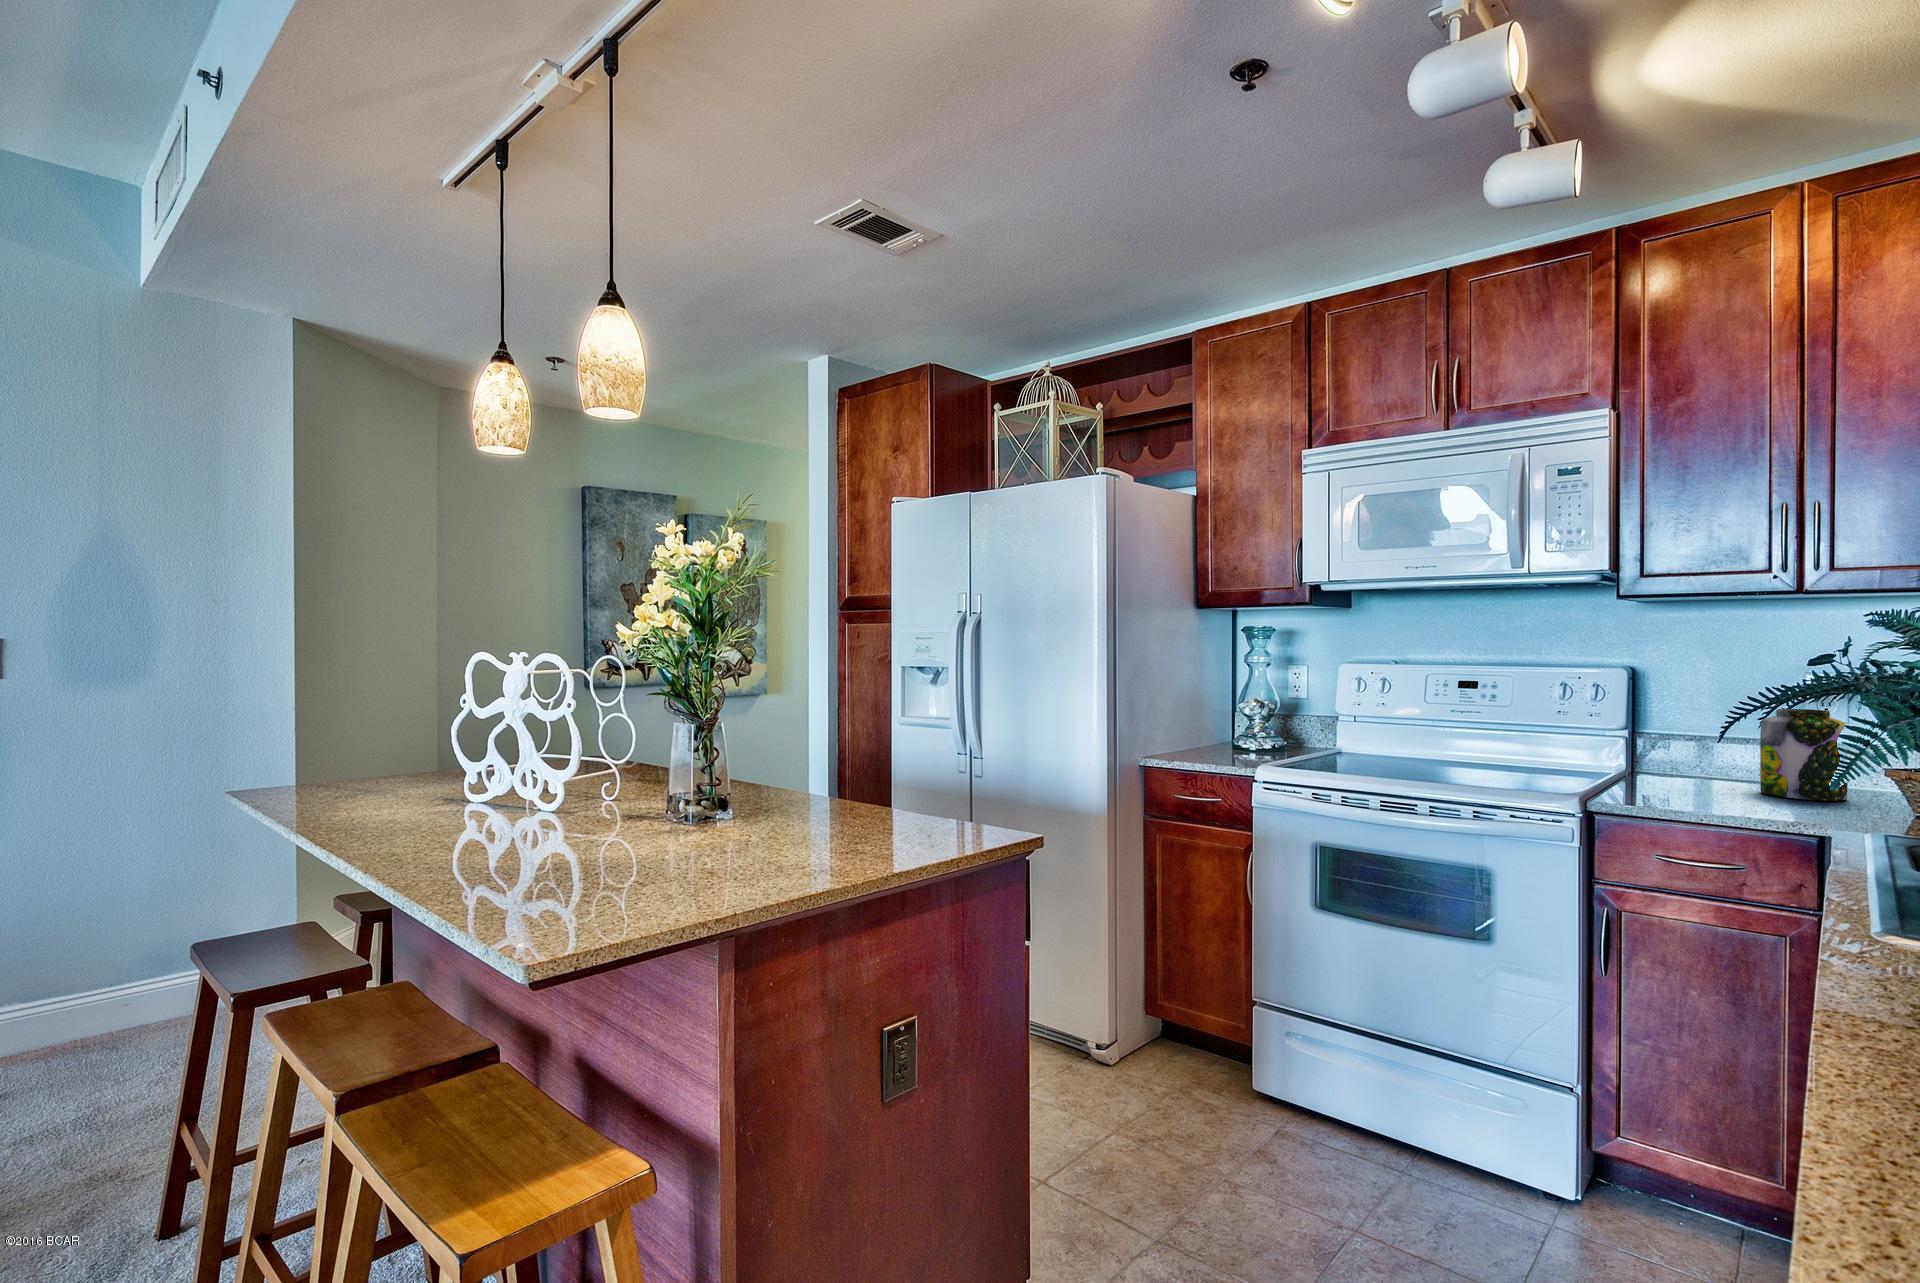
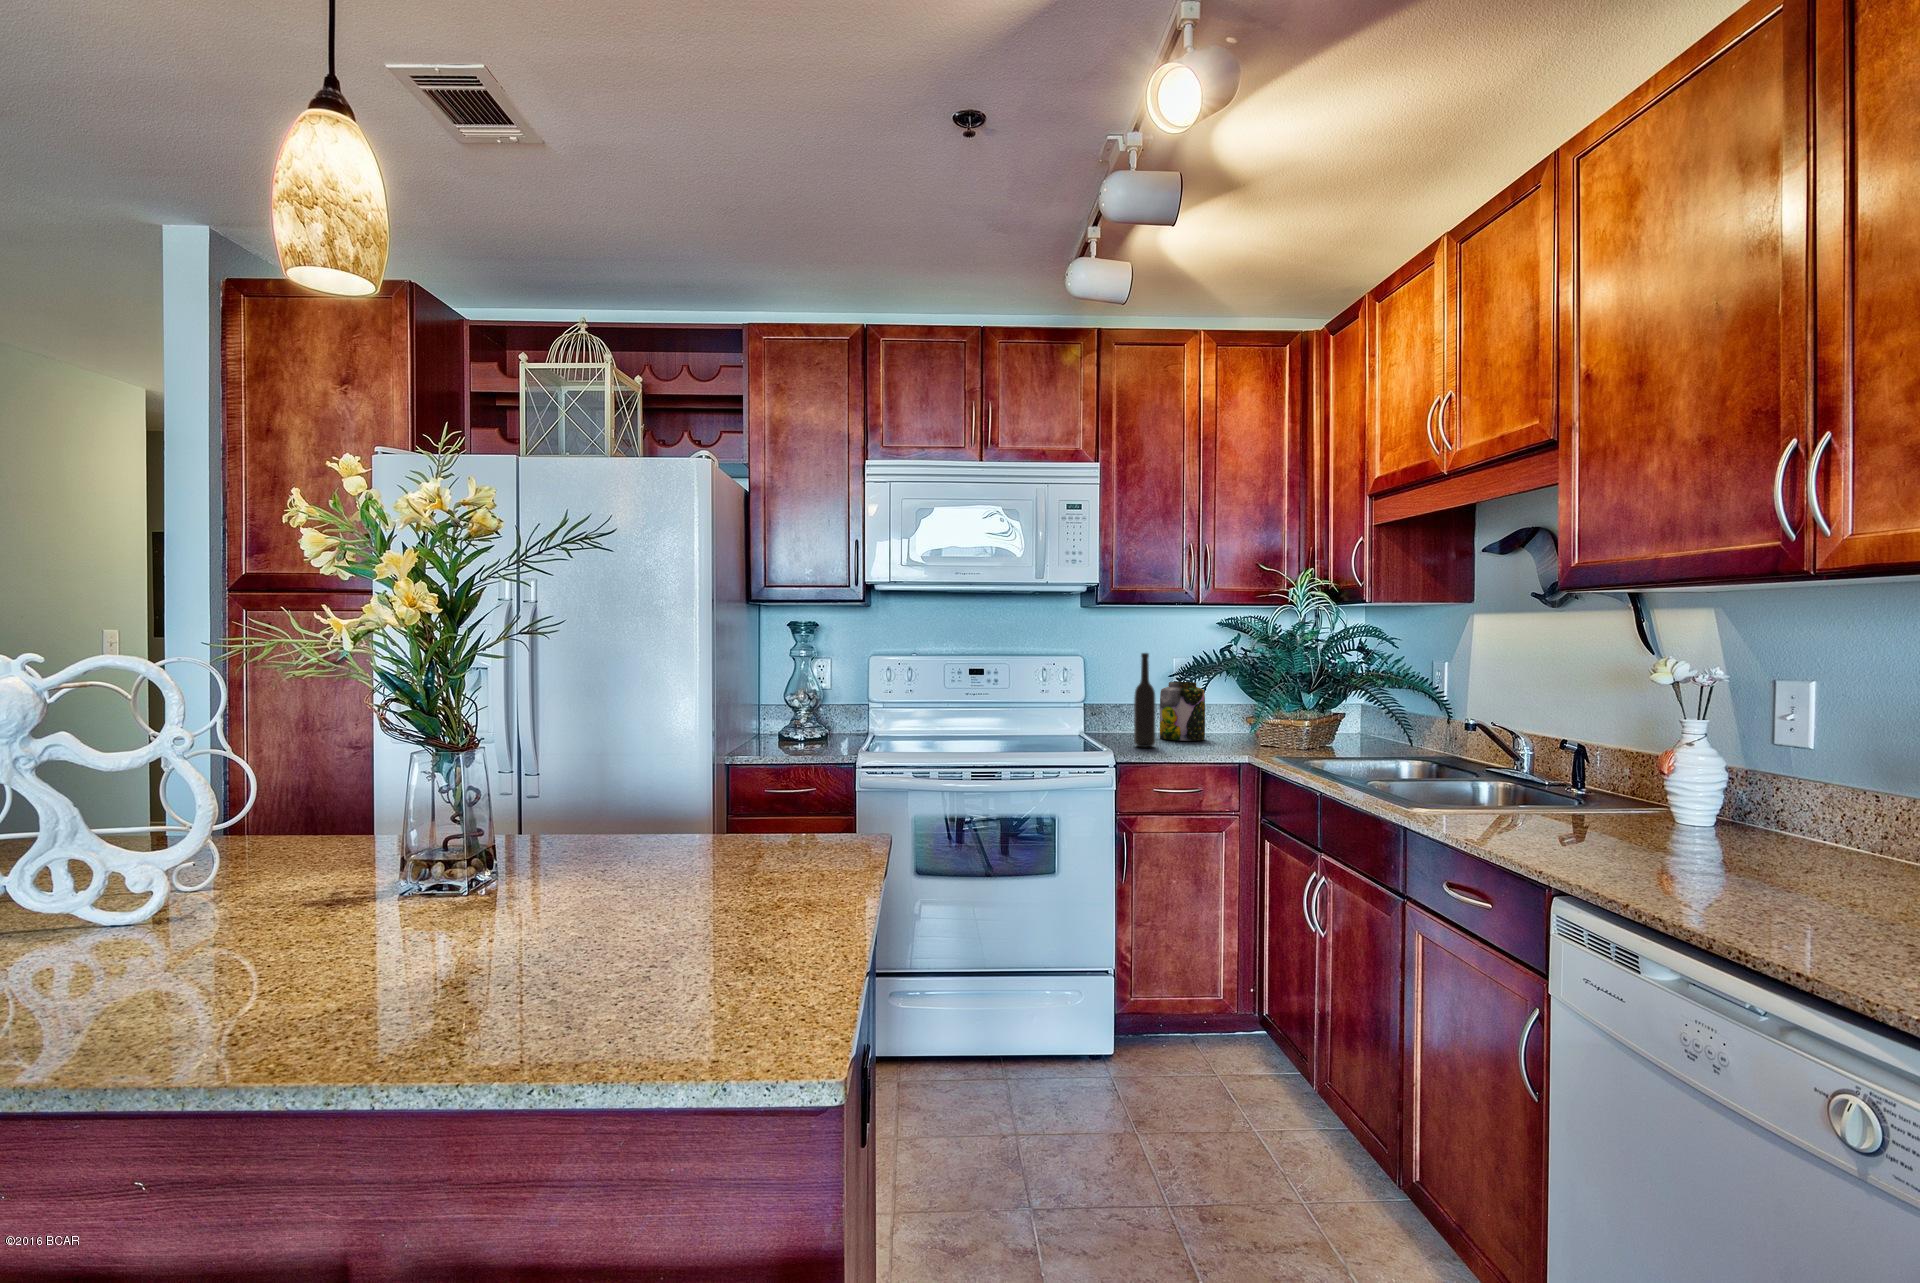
bottle: none [1675,665,1712,801] -> present [1134,653,1155,747]

